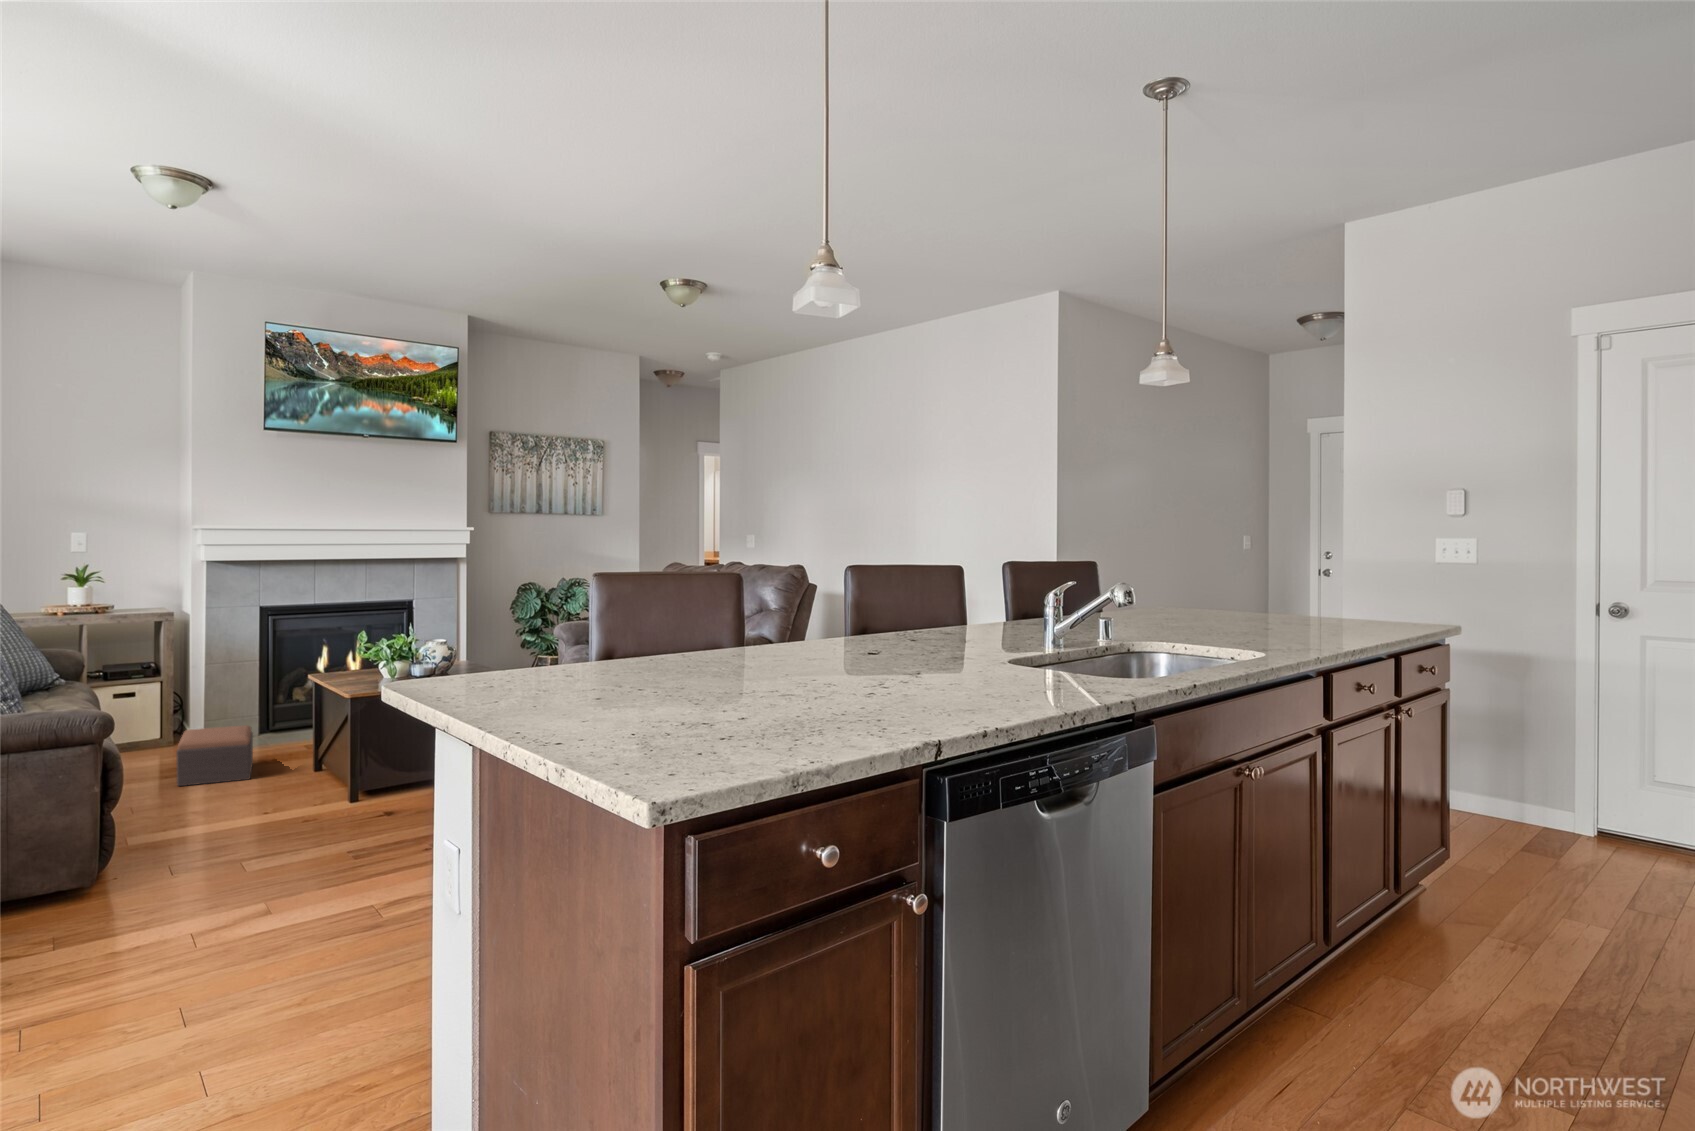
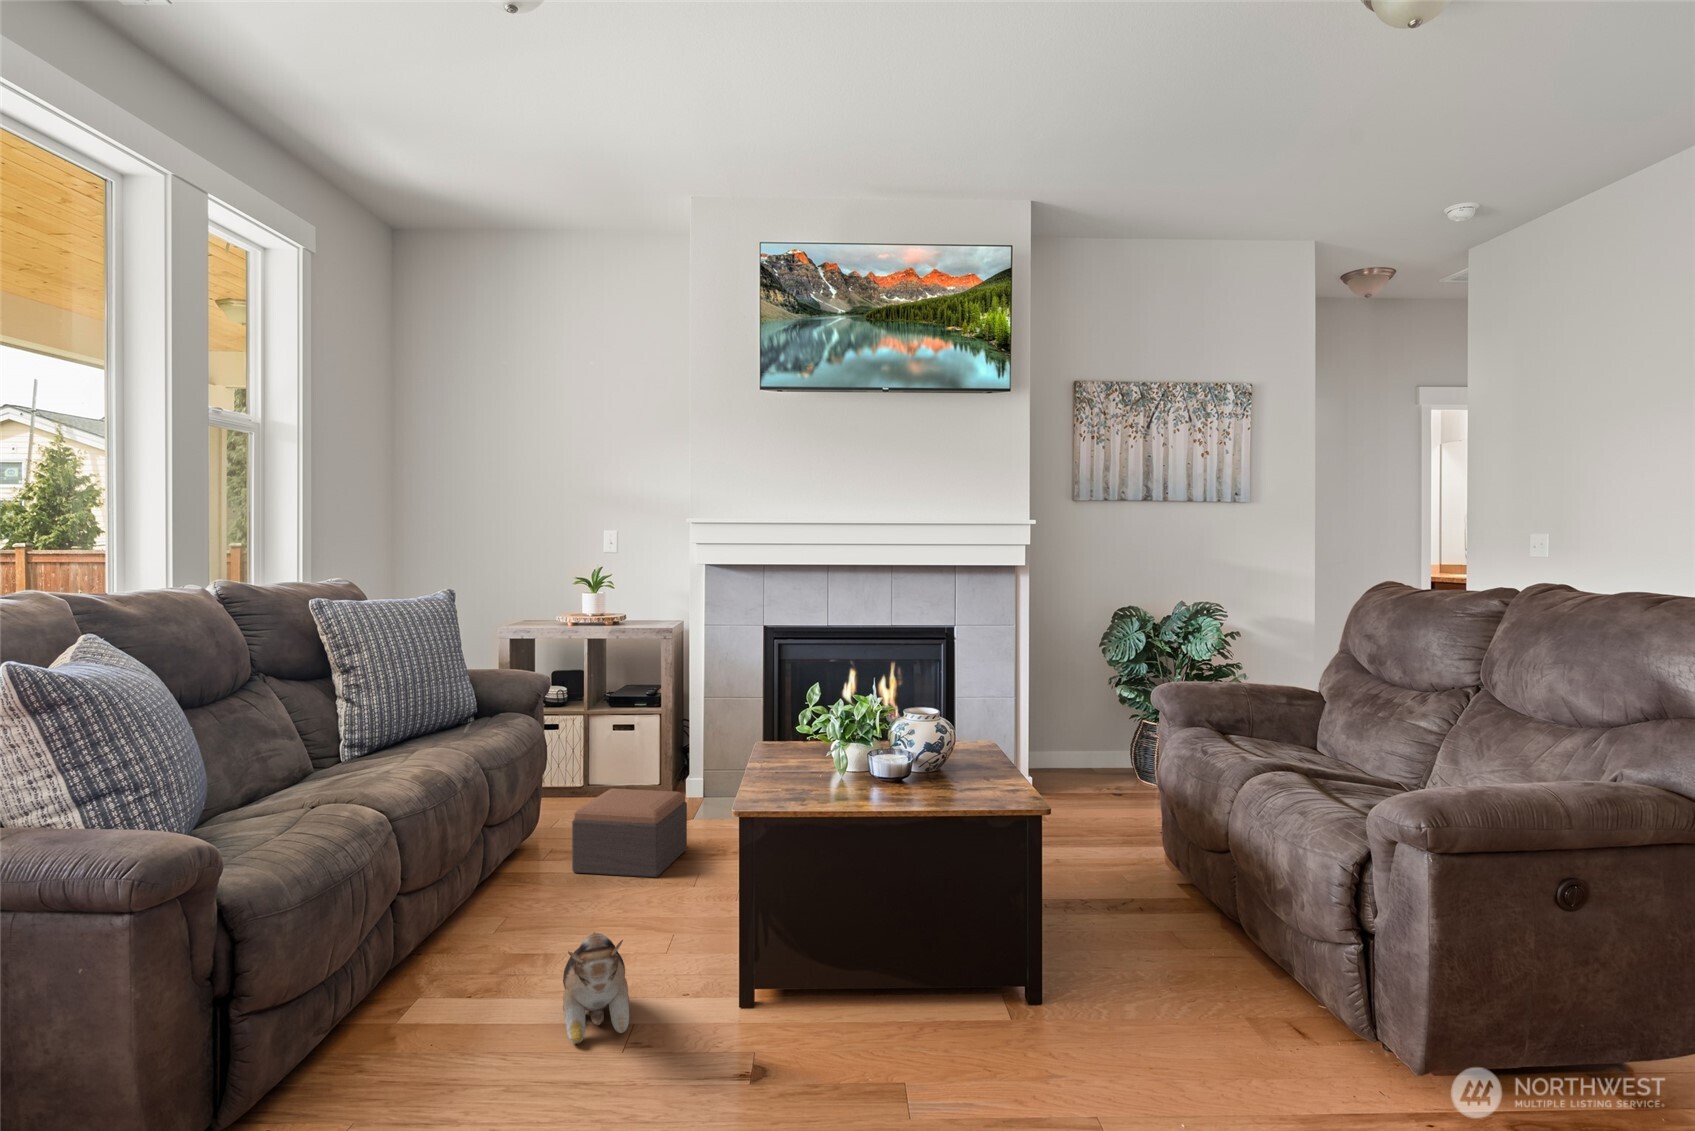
plush toy: none [270,780,333,841] -> present [563,932,629,1044]

